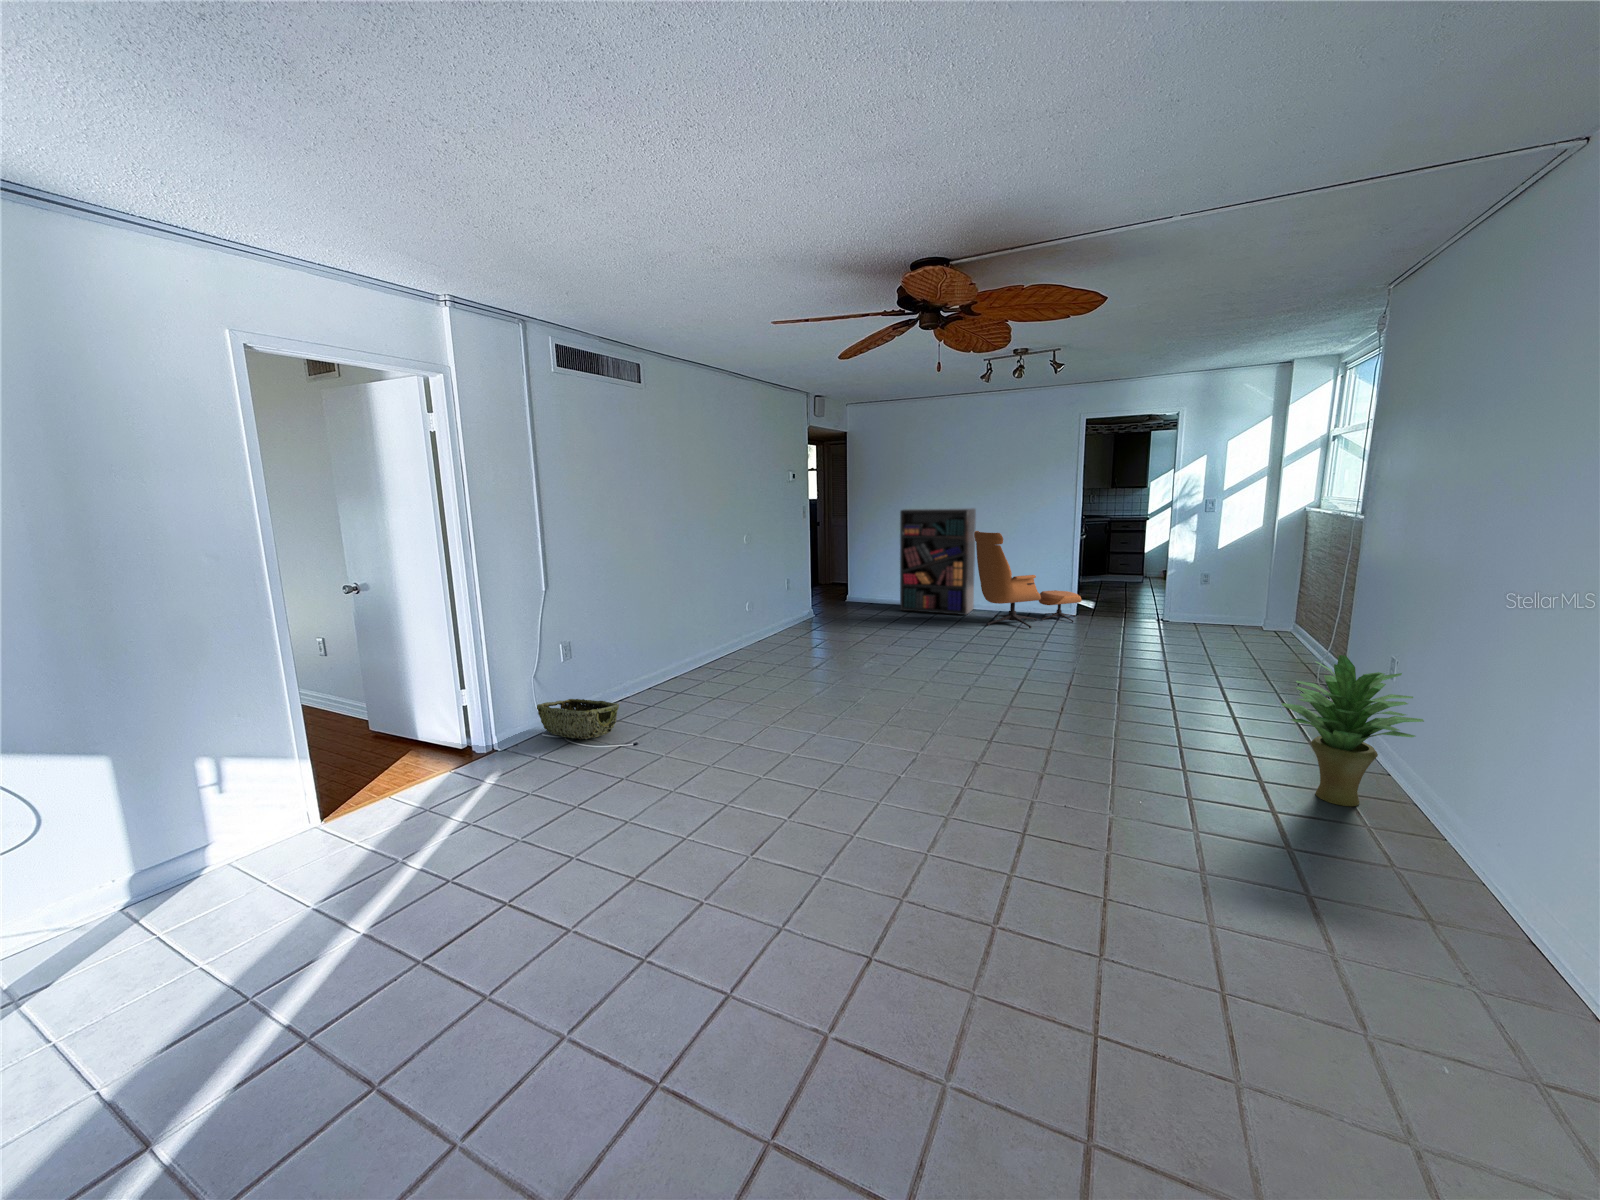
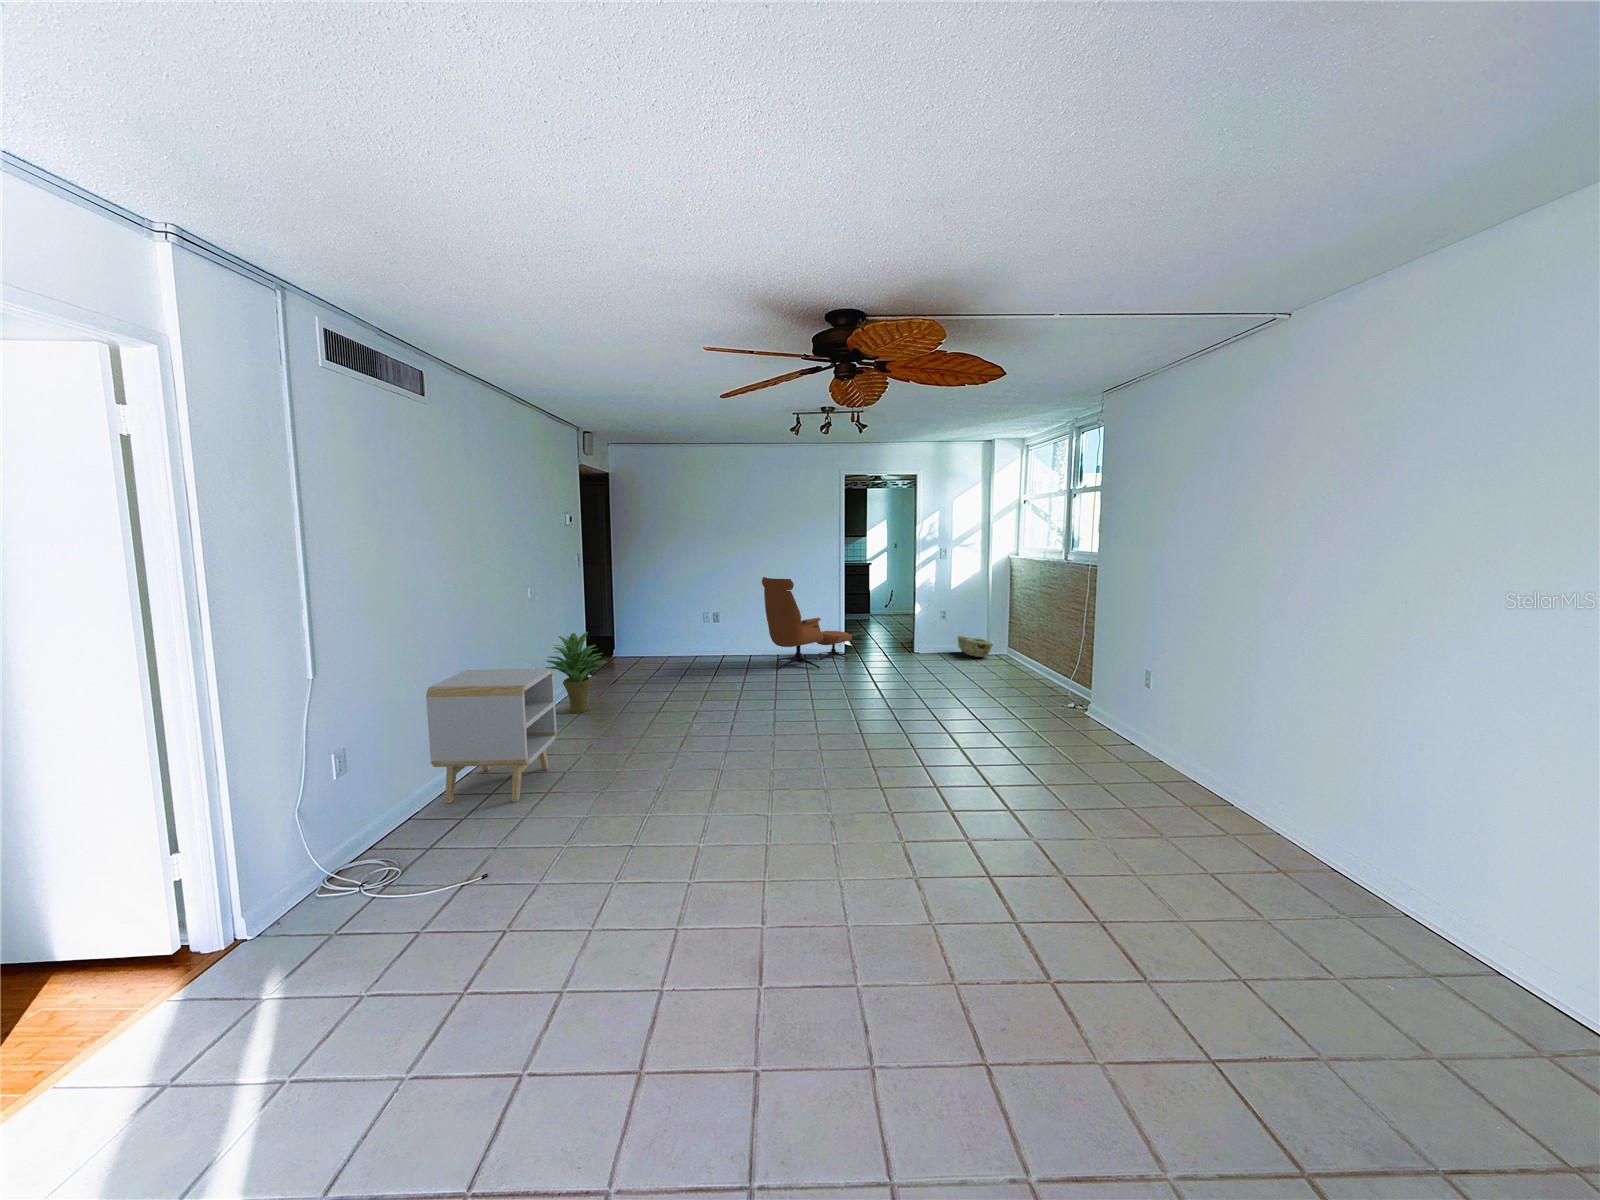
bookshelf: present [900,508,976,615] -> none [679,555,752,661]
side table: none [634,597,733,701] -> present [426,669,556,803]
potted plant: present [1281,655,1424,806] -> present [546,632,608,713]
woven basket: present [537,699,619,739] -> present [958,636,993,657]

